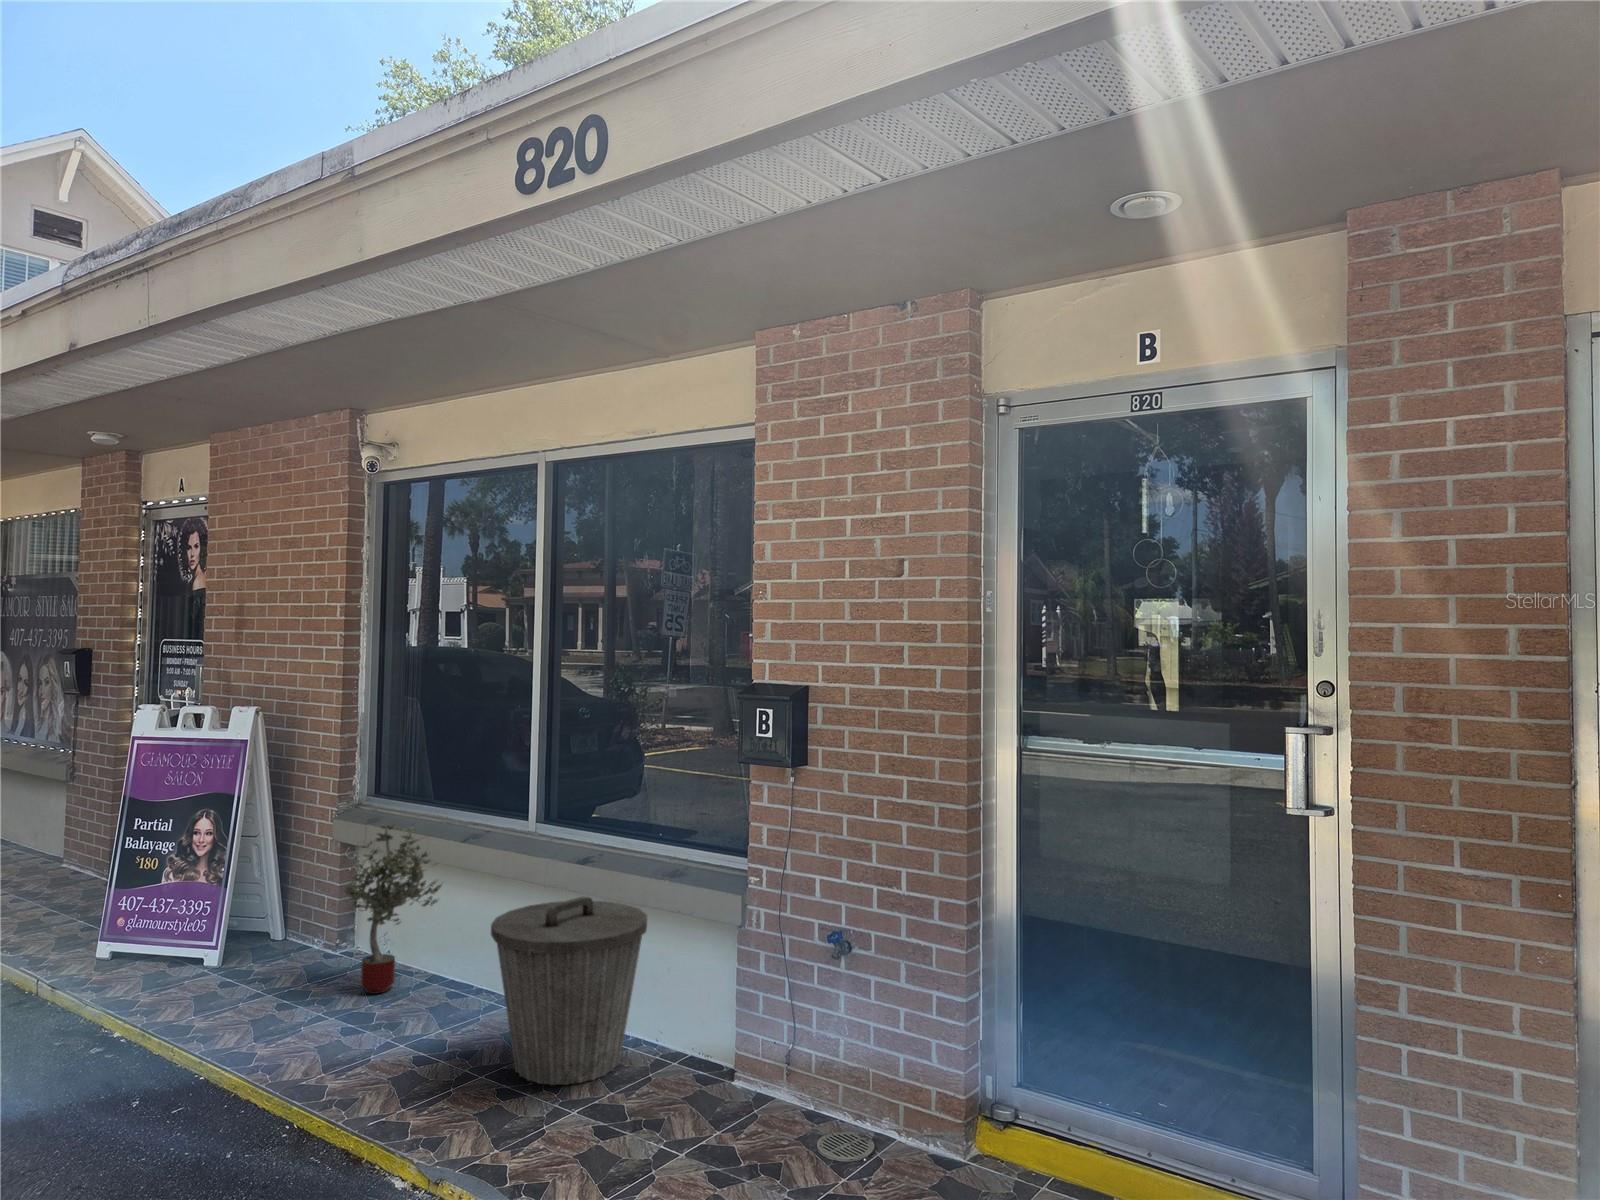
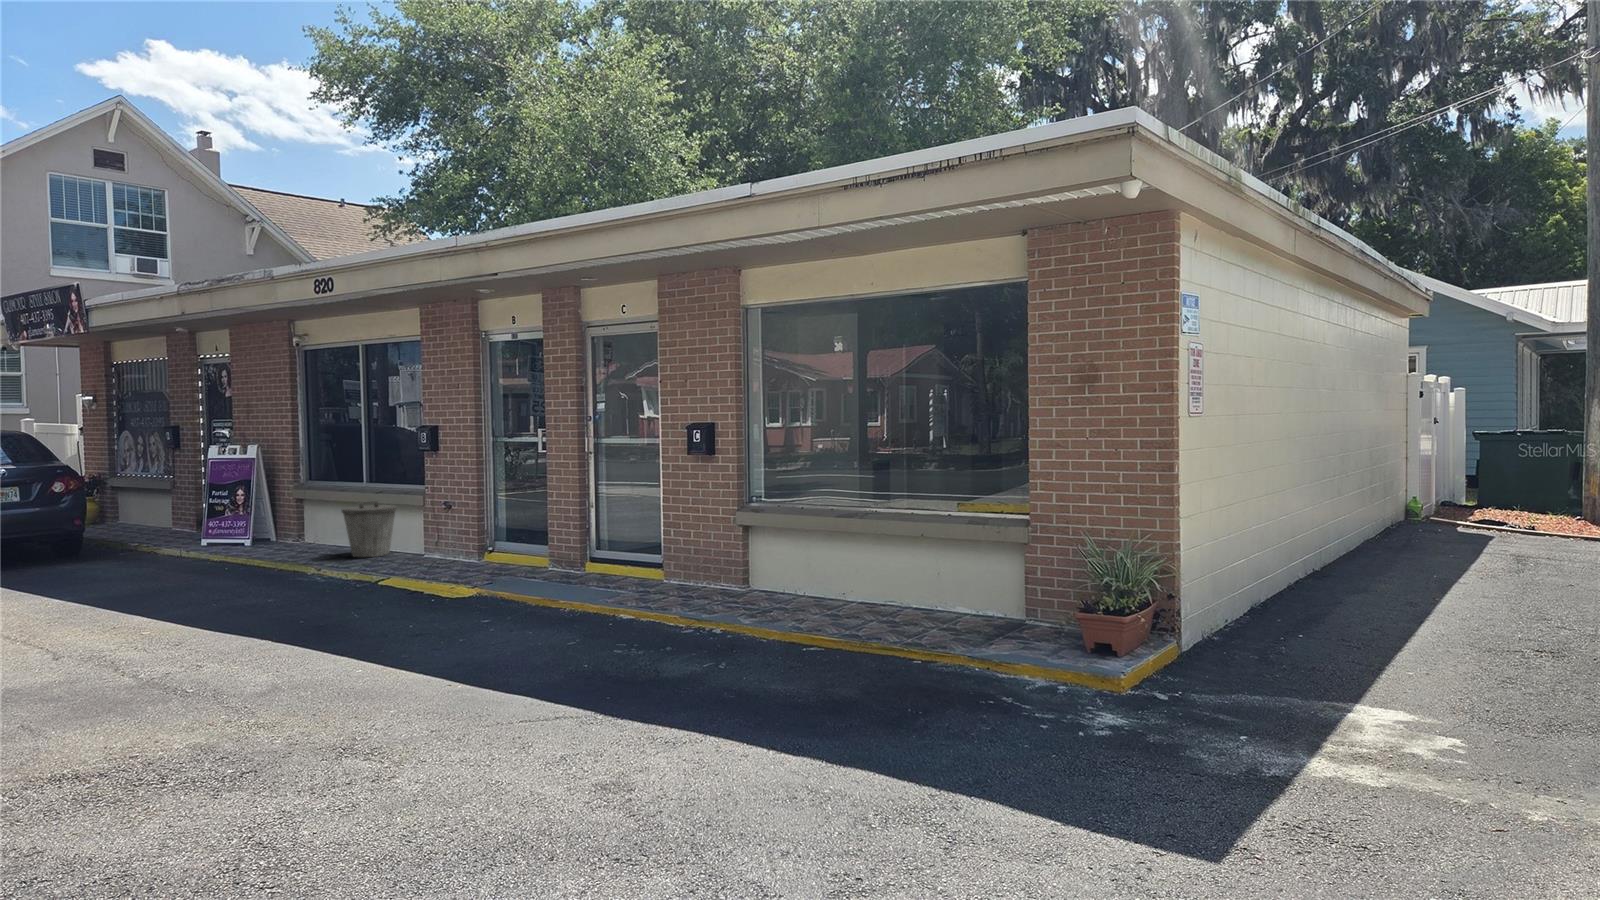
potted tree: present [345,825,442,994] -> none [297,485,335,548]

